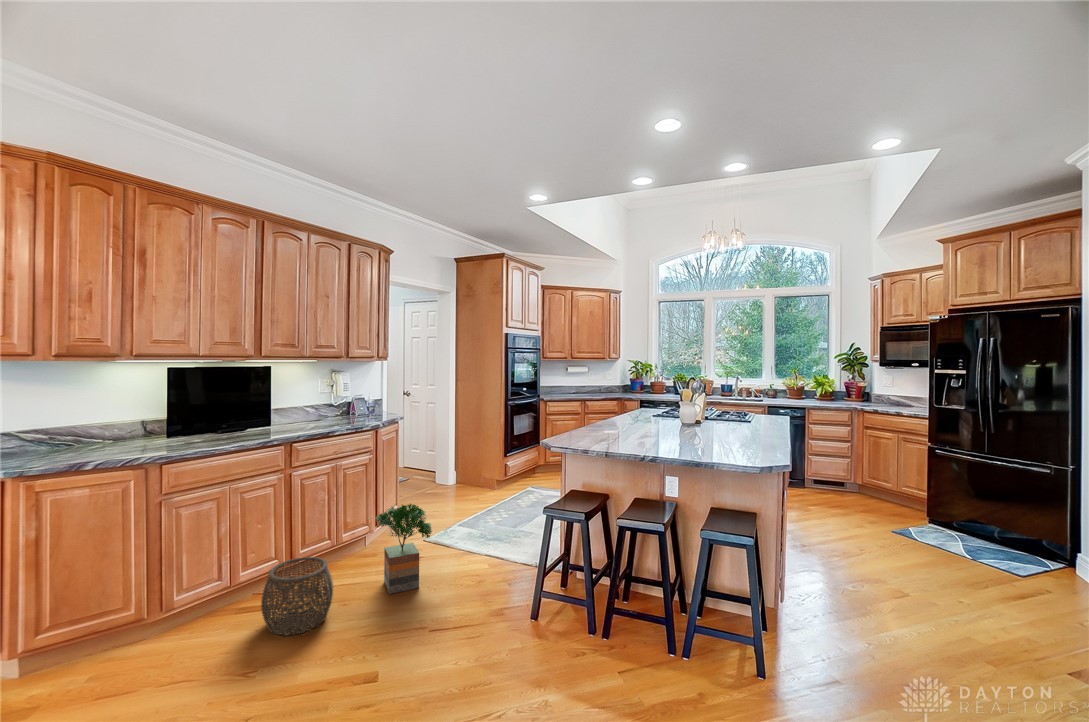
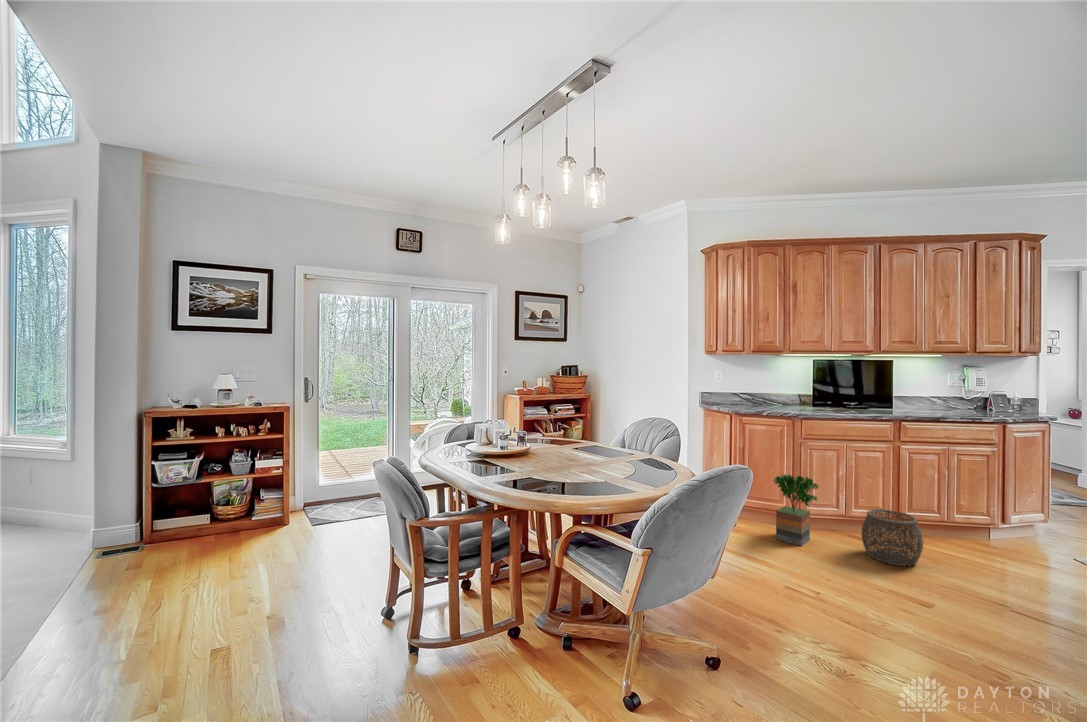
potted tree: present [376,504,432,594] -> present [774,474,819,546]

